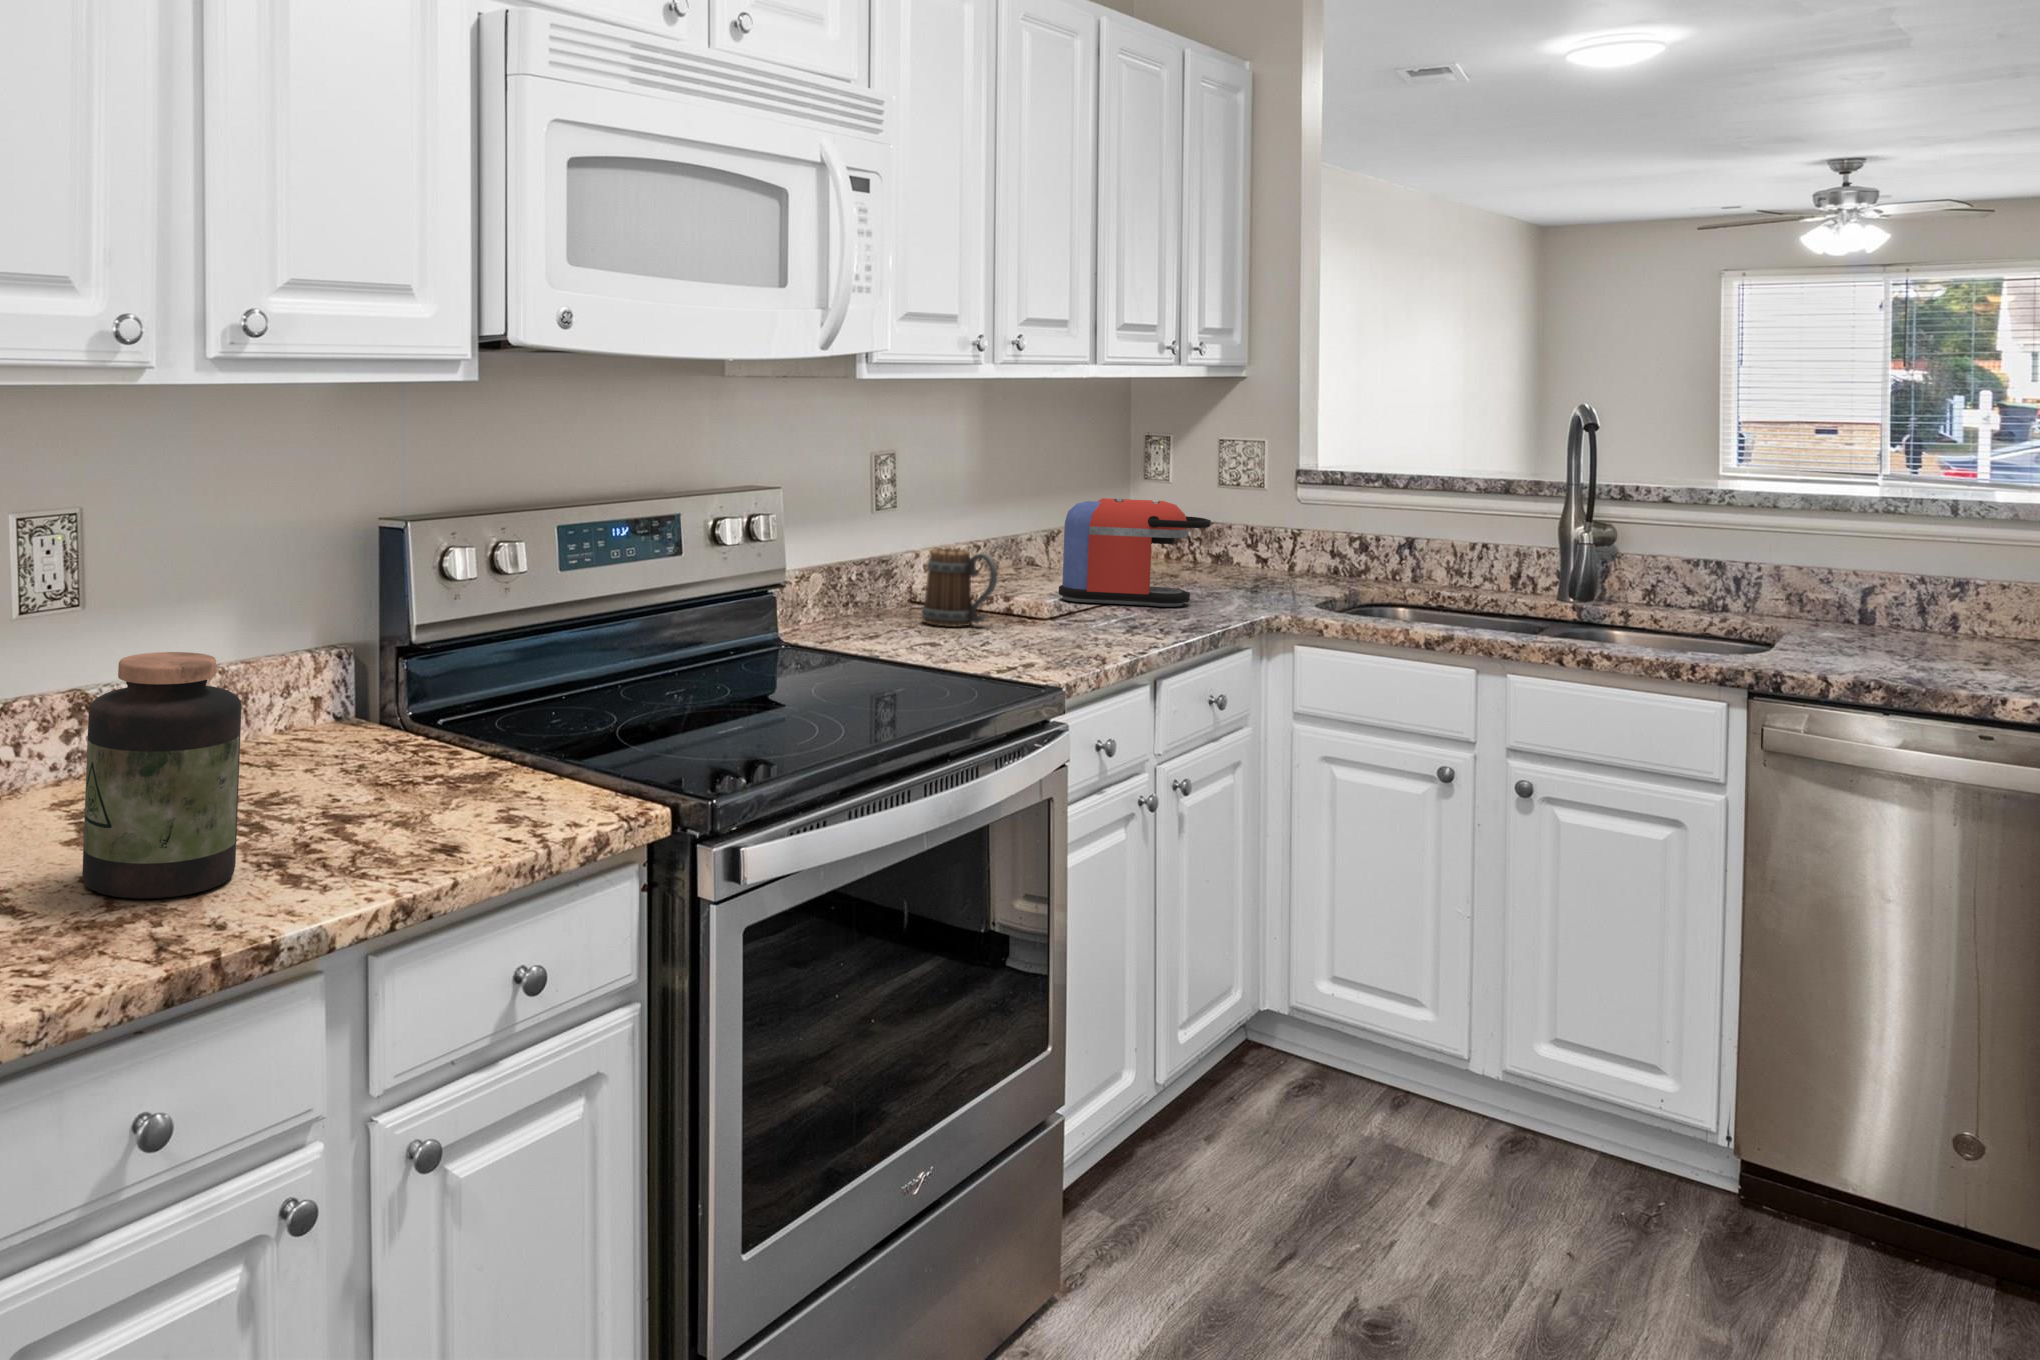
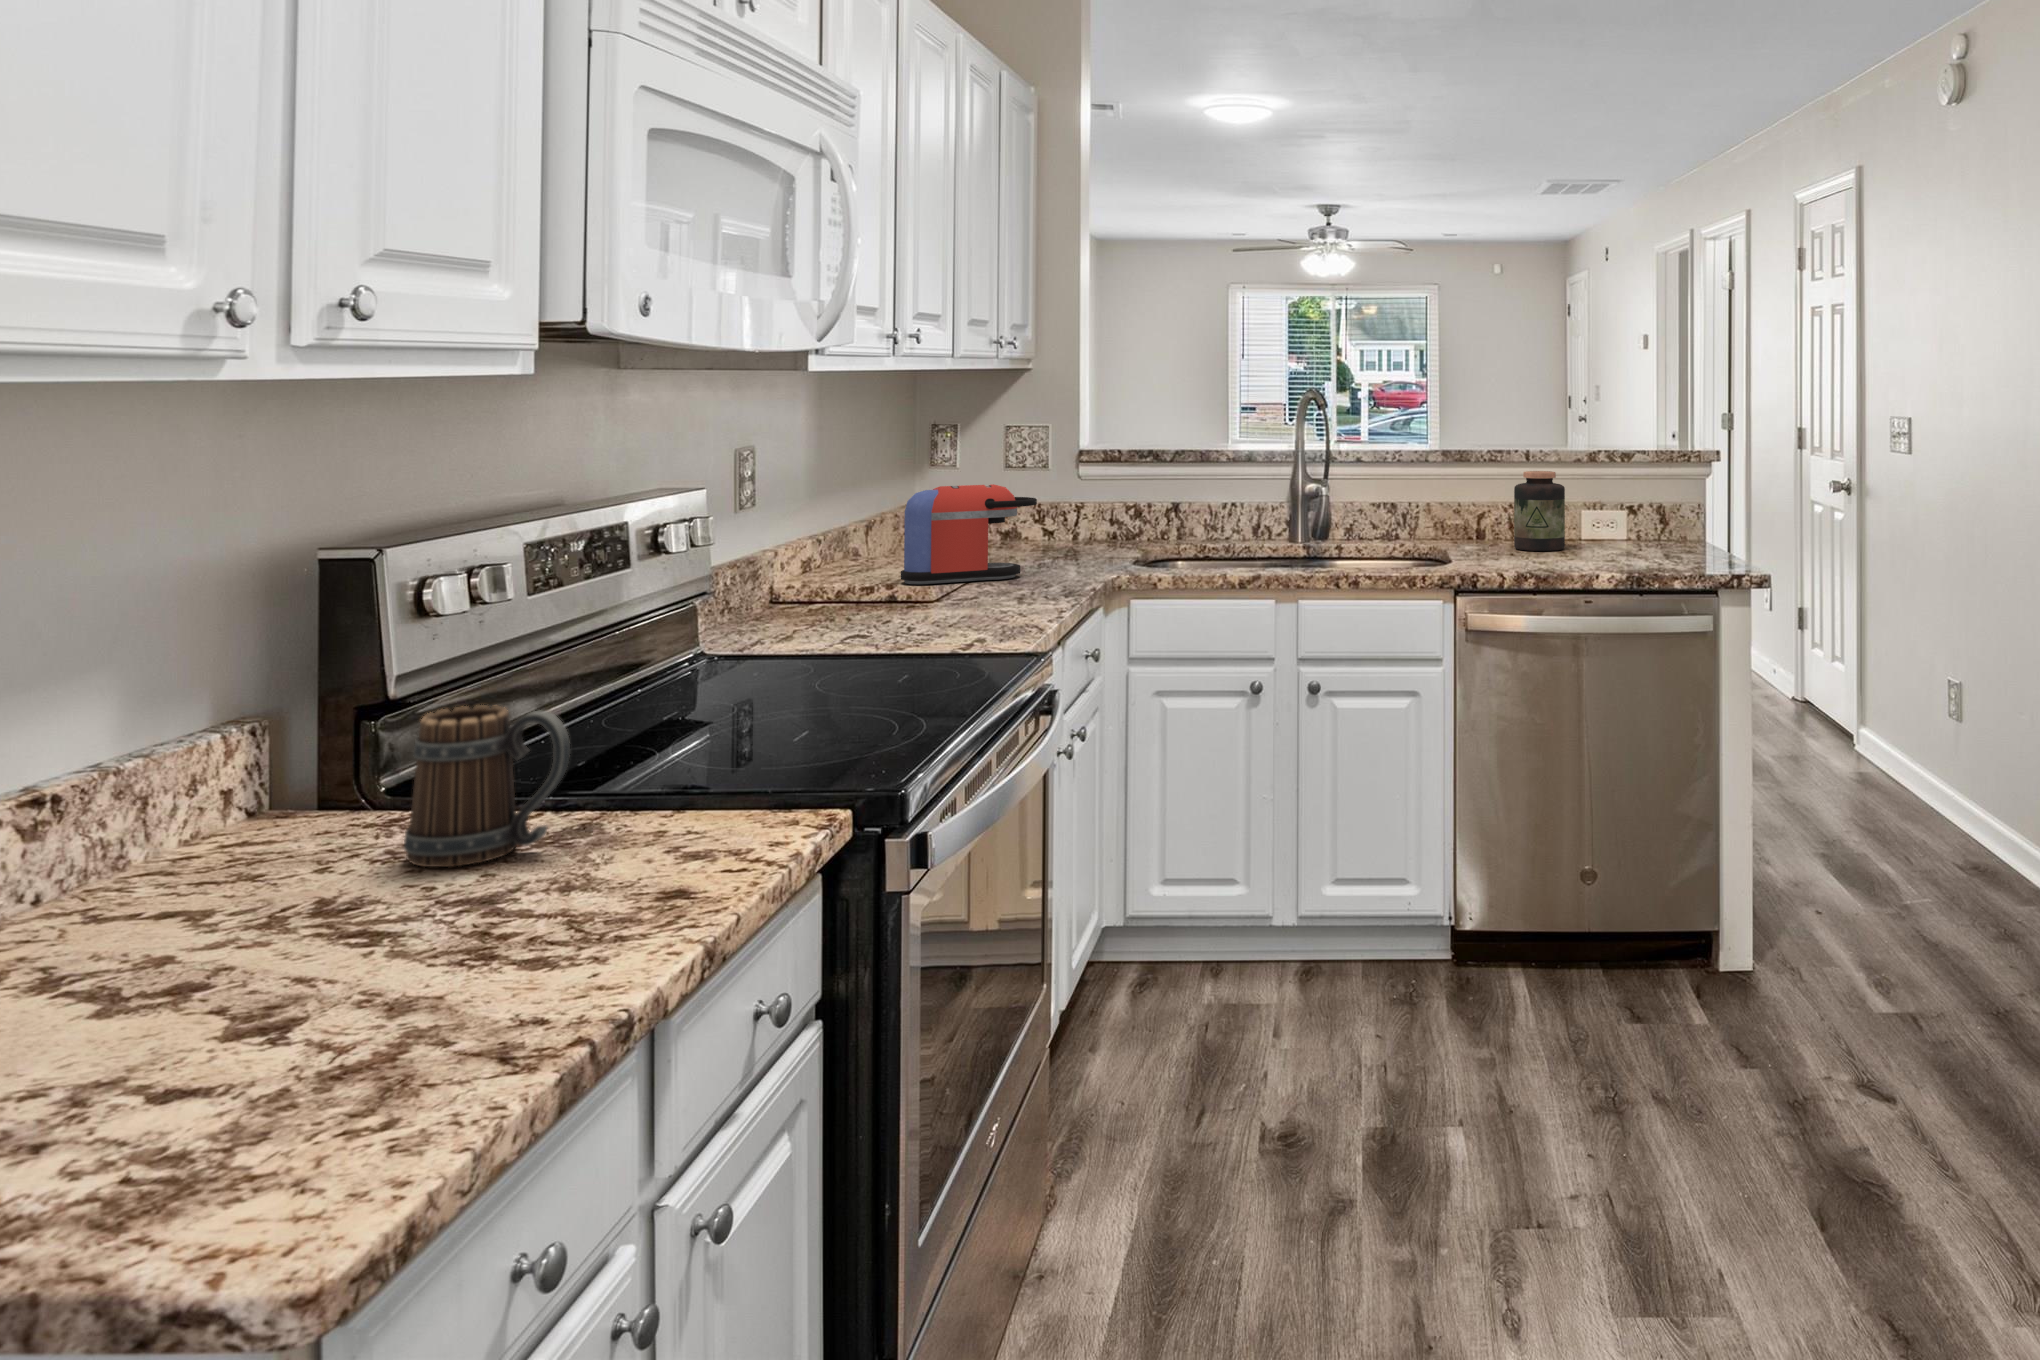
mug: present [922,547,997,627] -> present [404,705,570,867]
jar: present [82,652,241,899] -> present [1514,471,1565,551]

